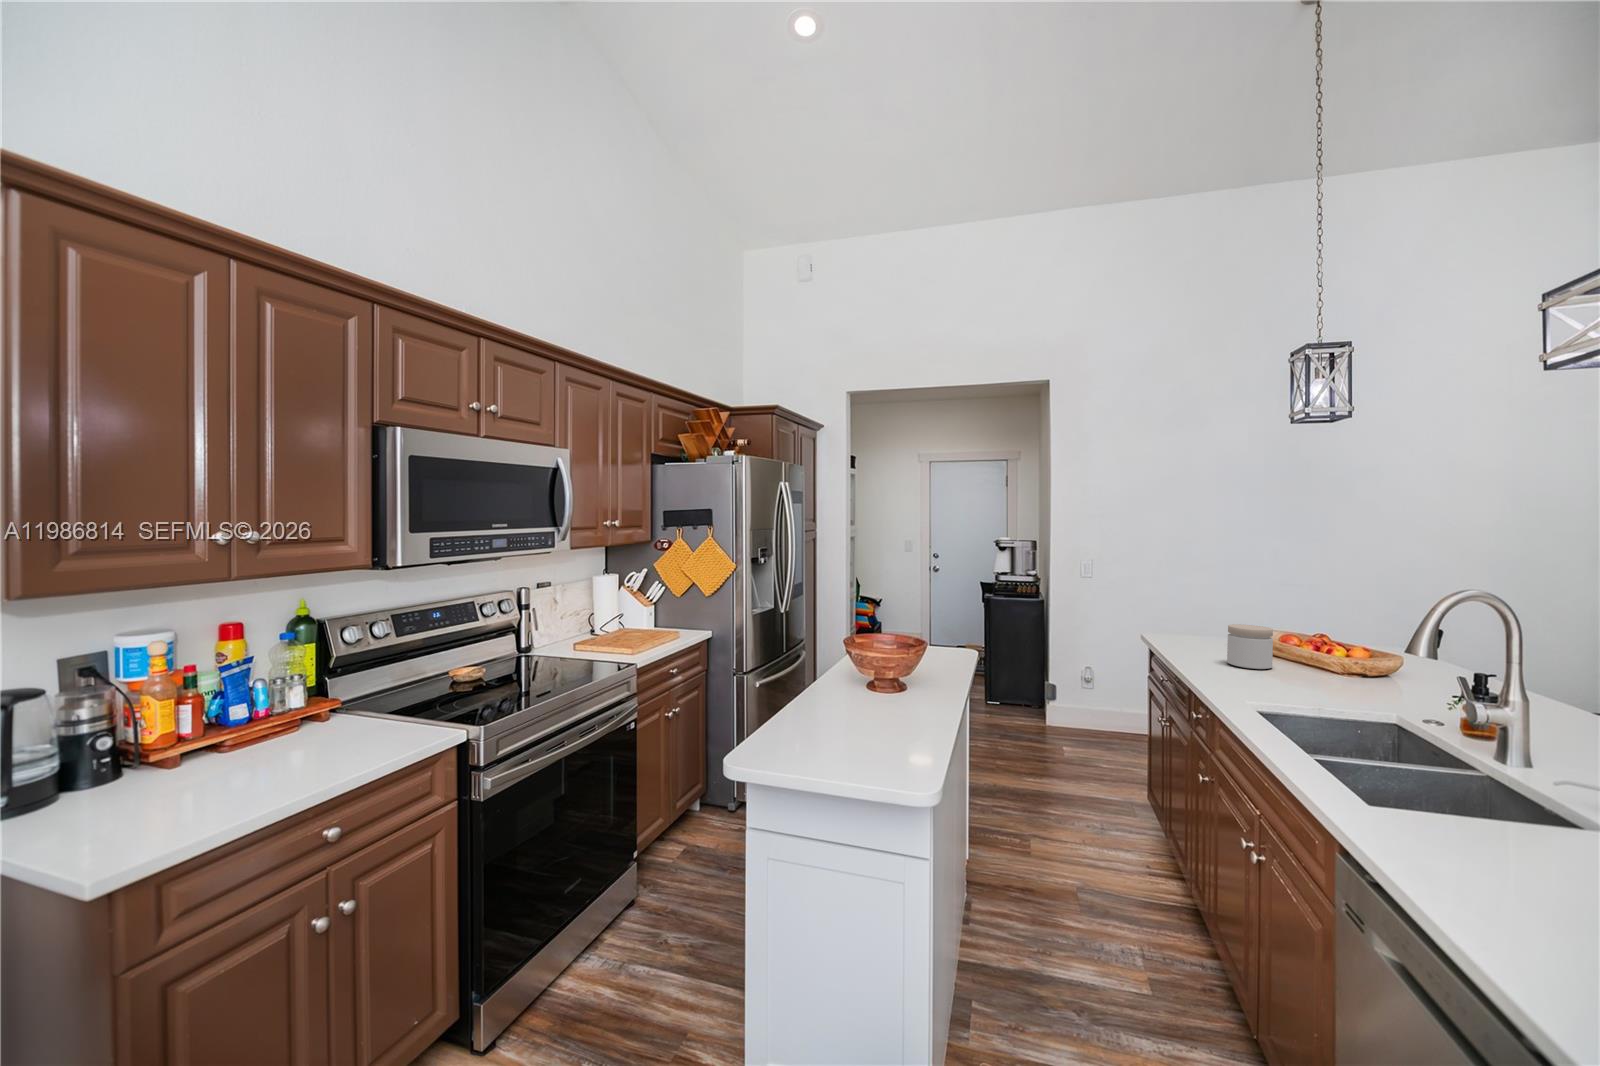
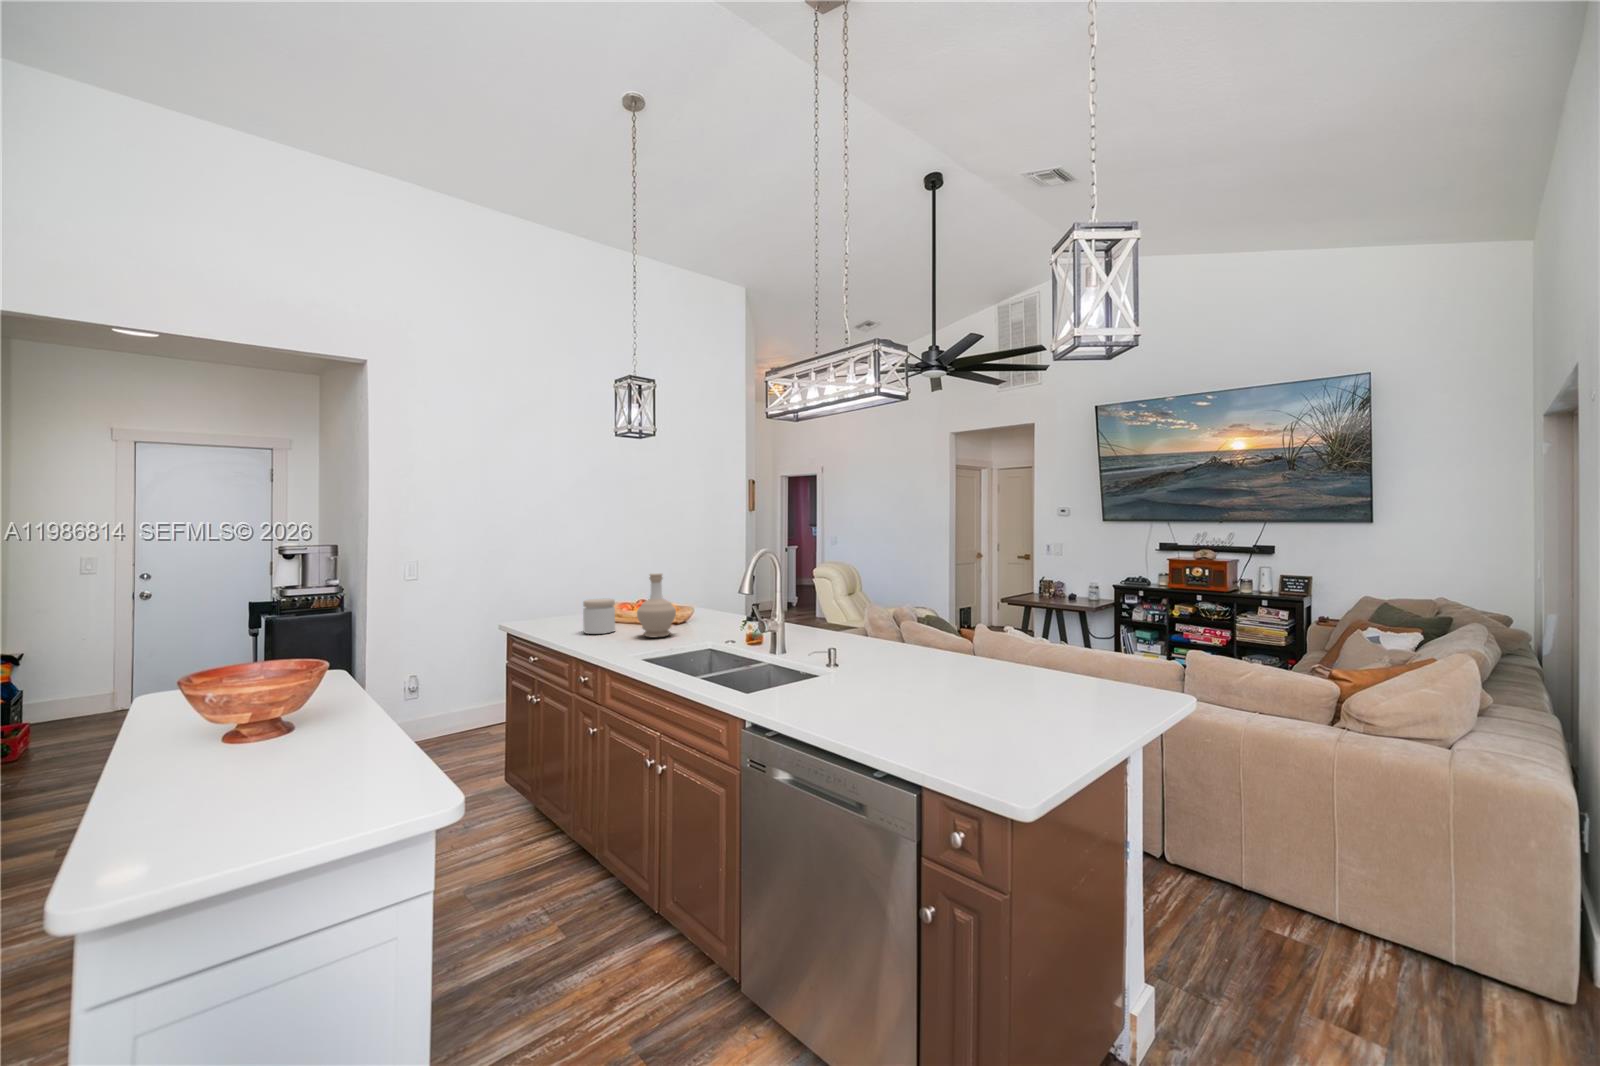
bottle: none [1296,604,1362,692] -> present [637,573,676,638]

